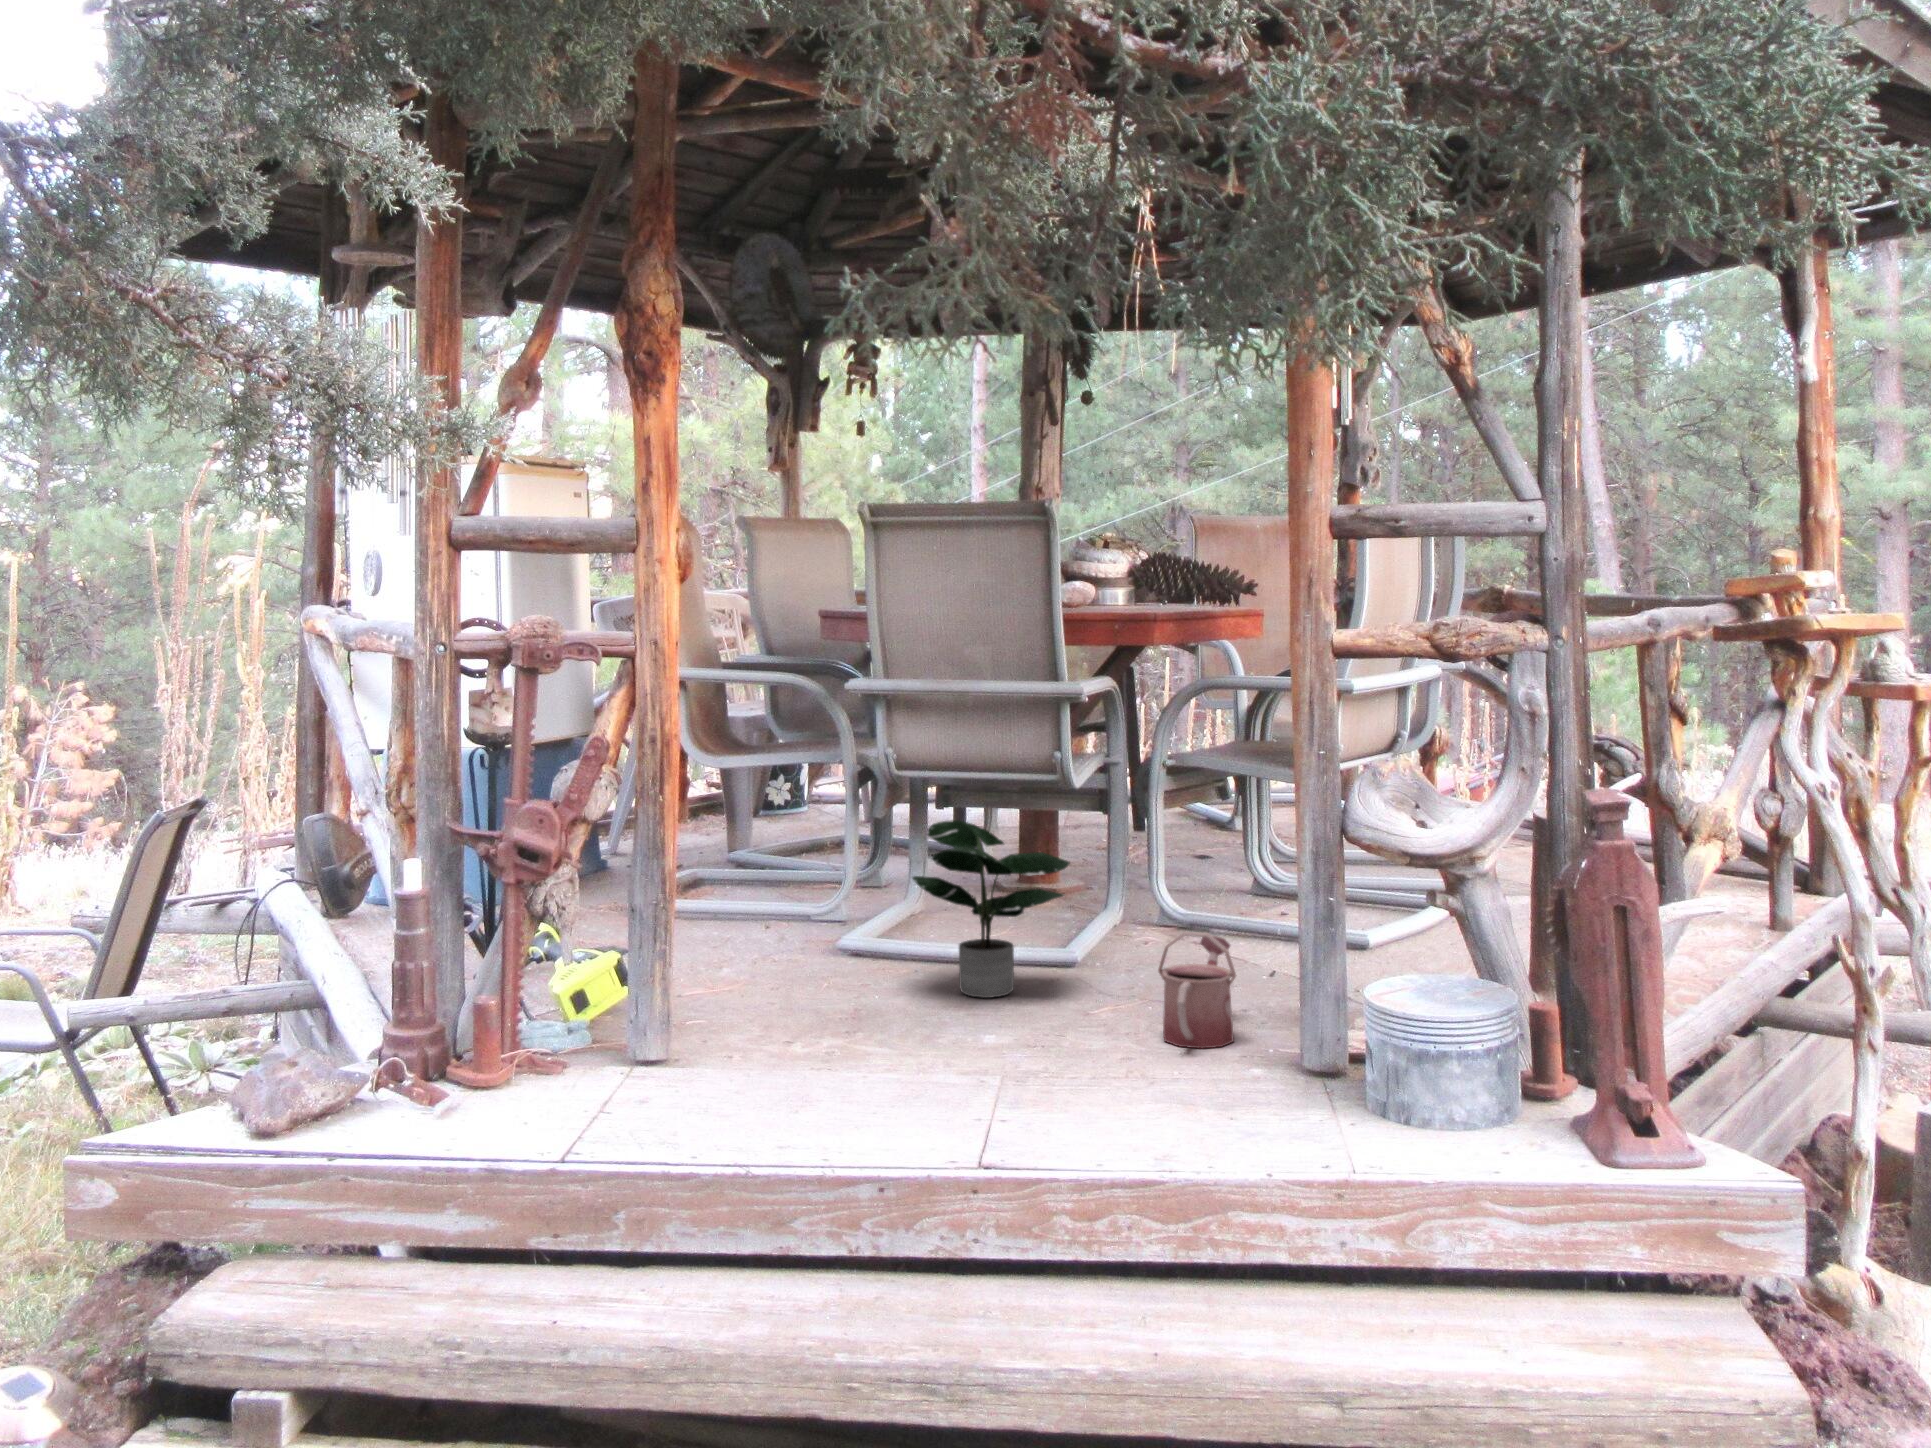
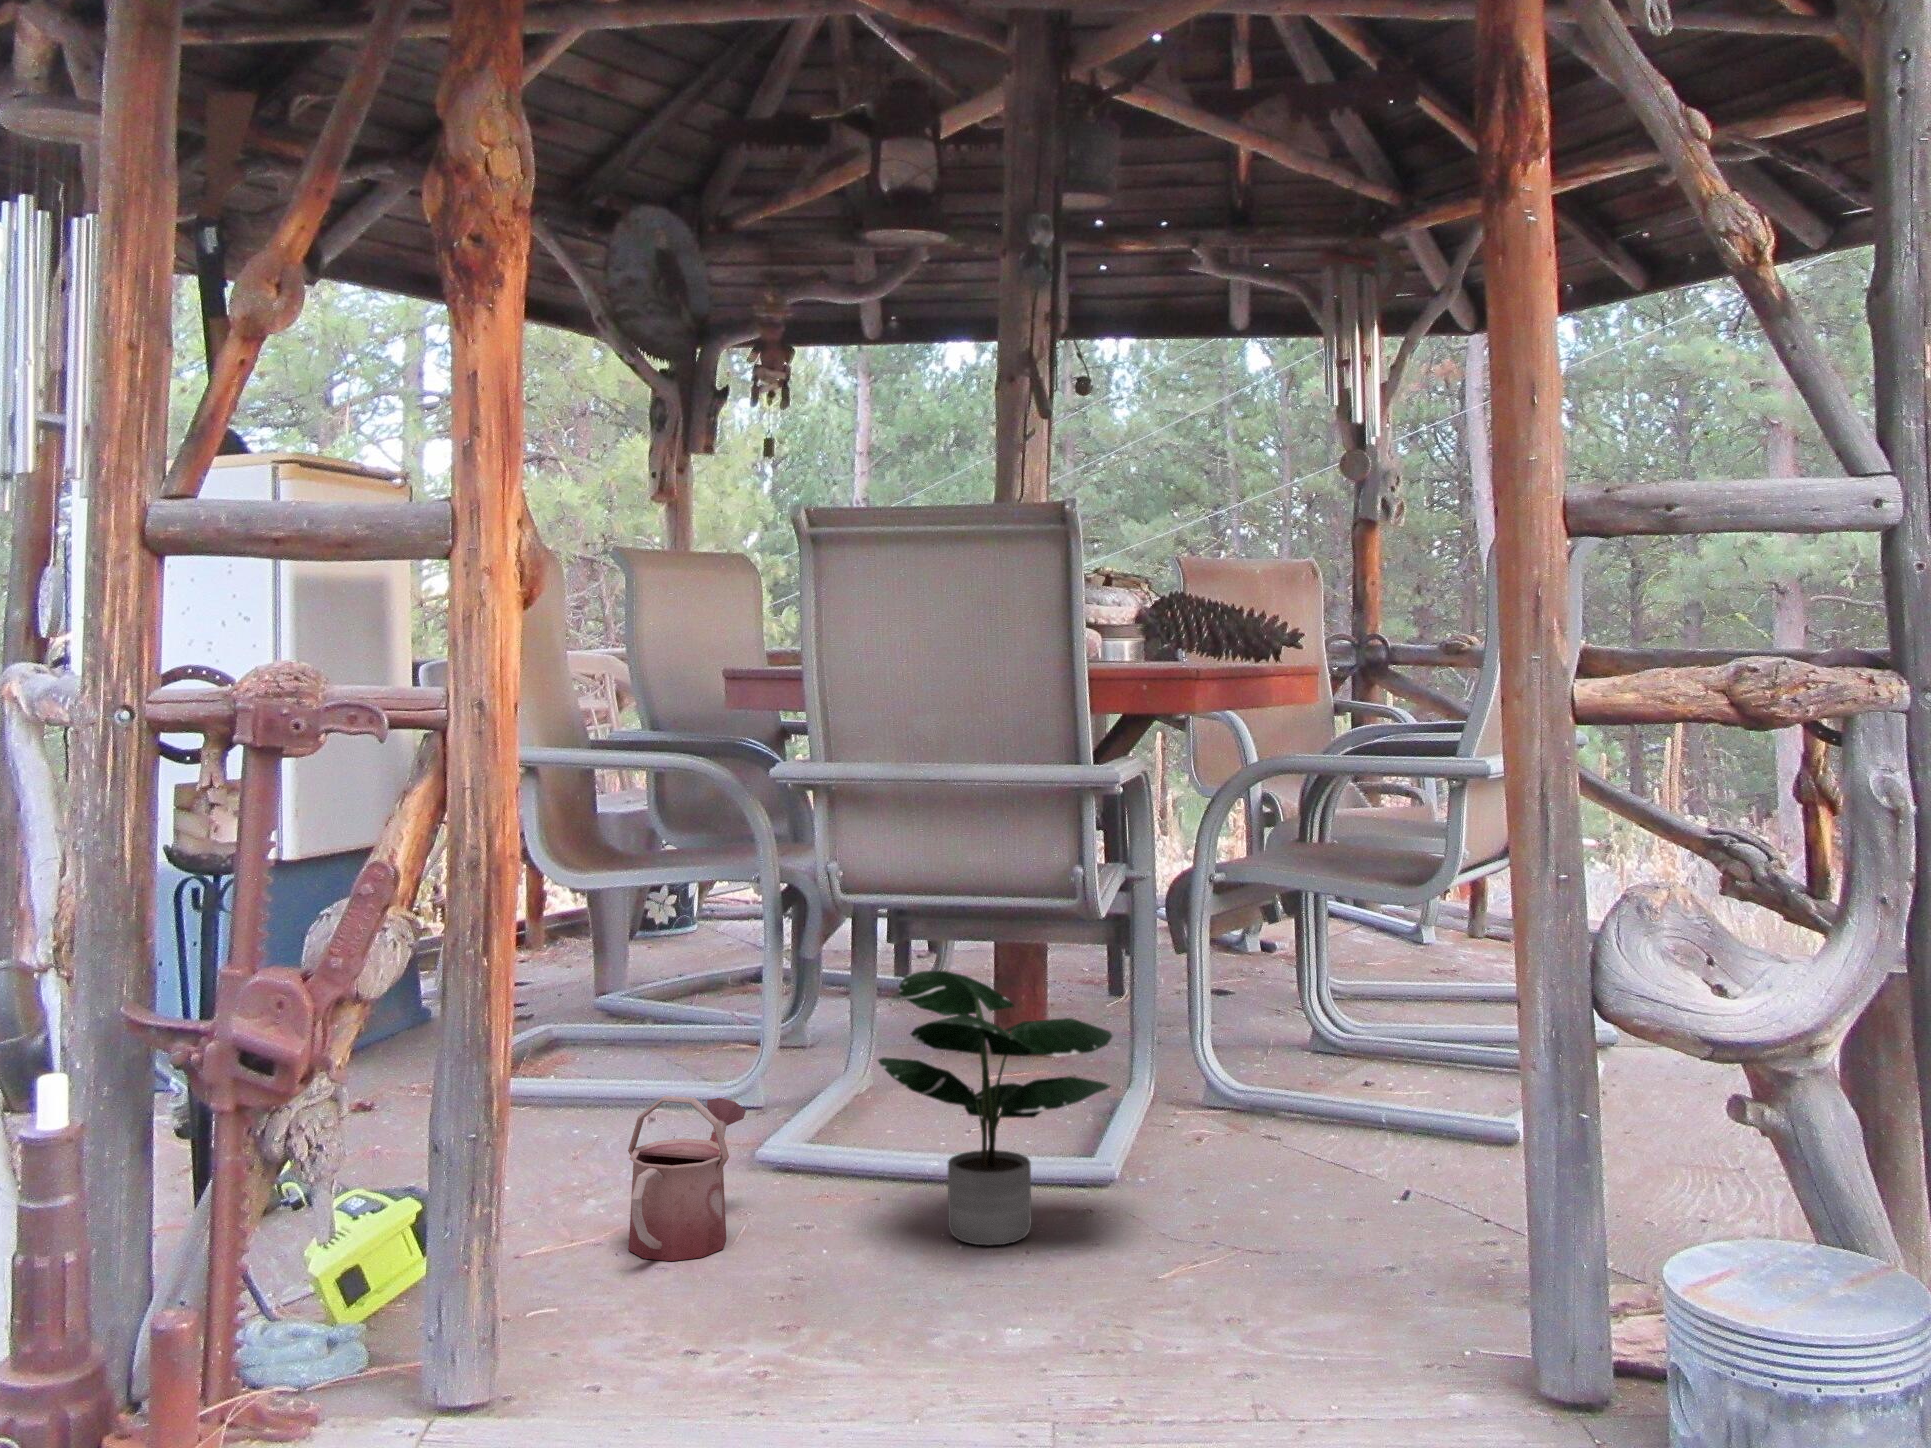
watering can: present [1158,932,1236,1049] -> present [628,1096,746,1261]

